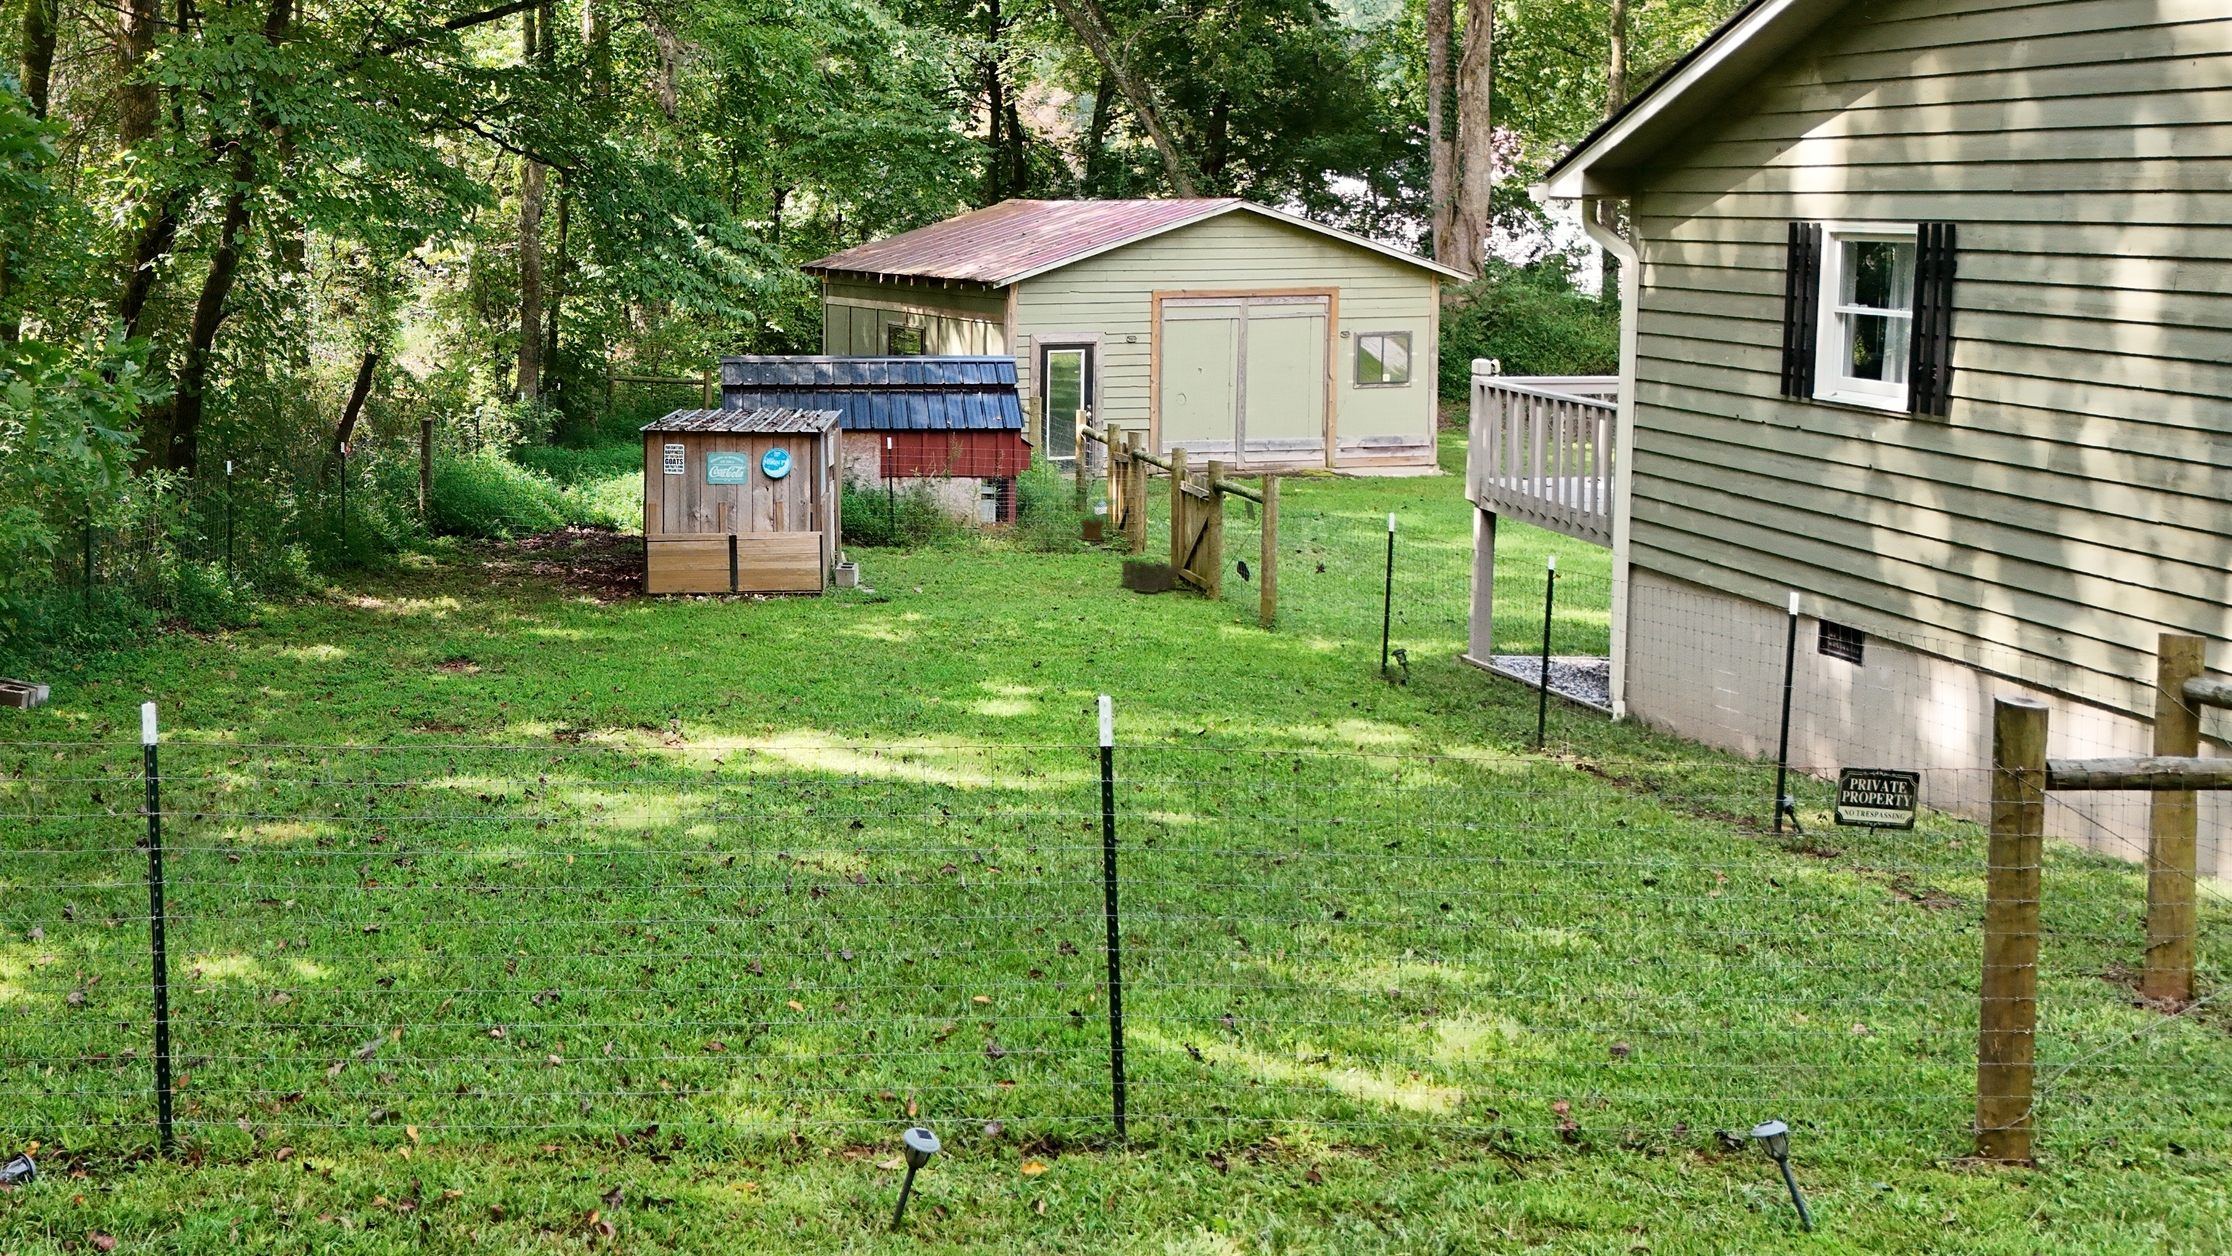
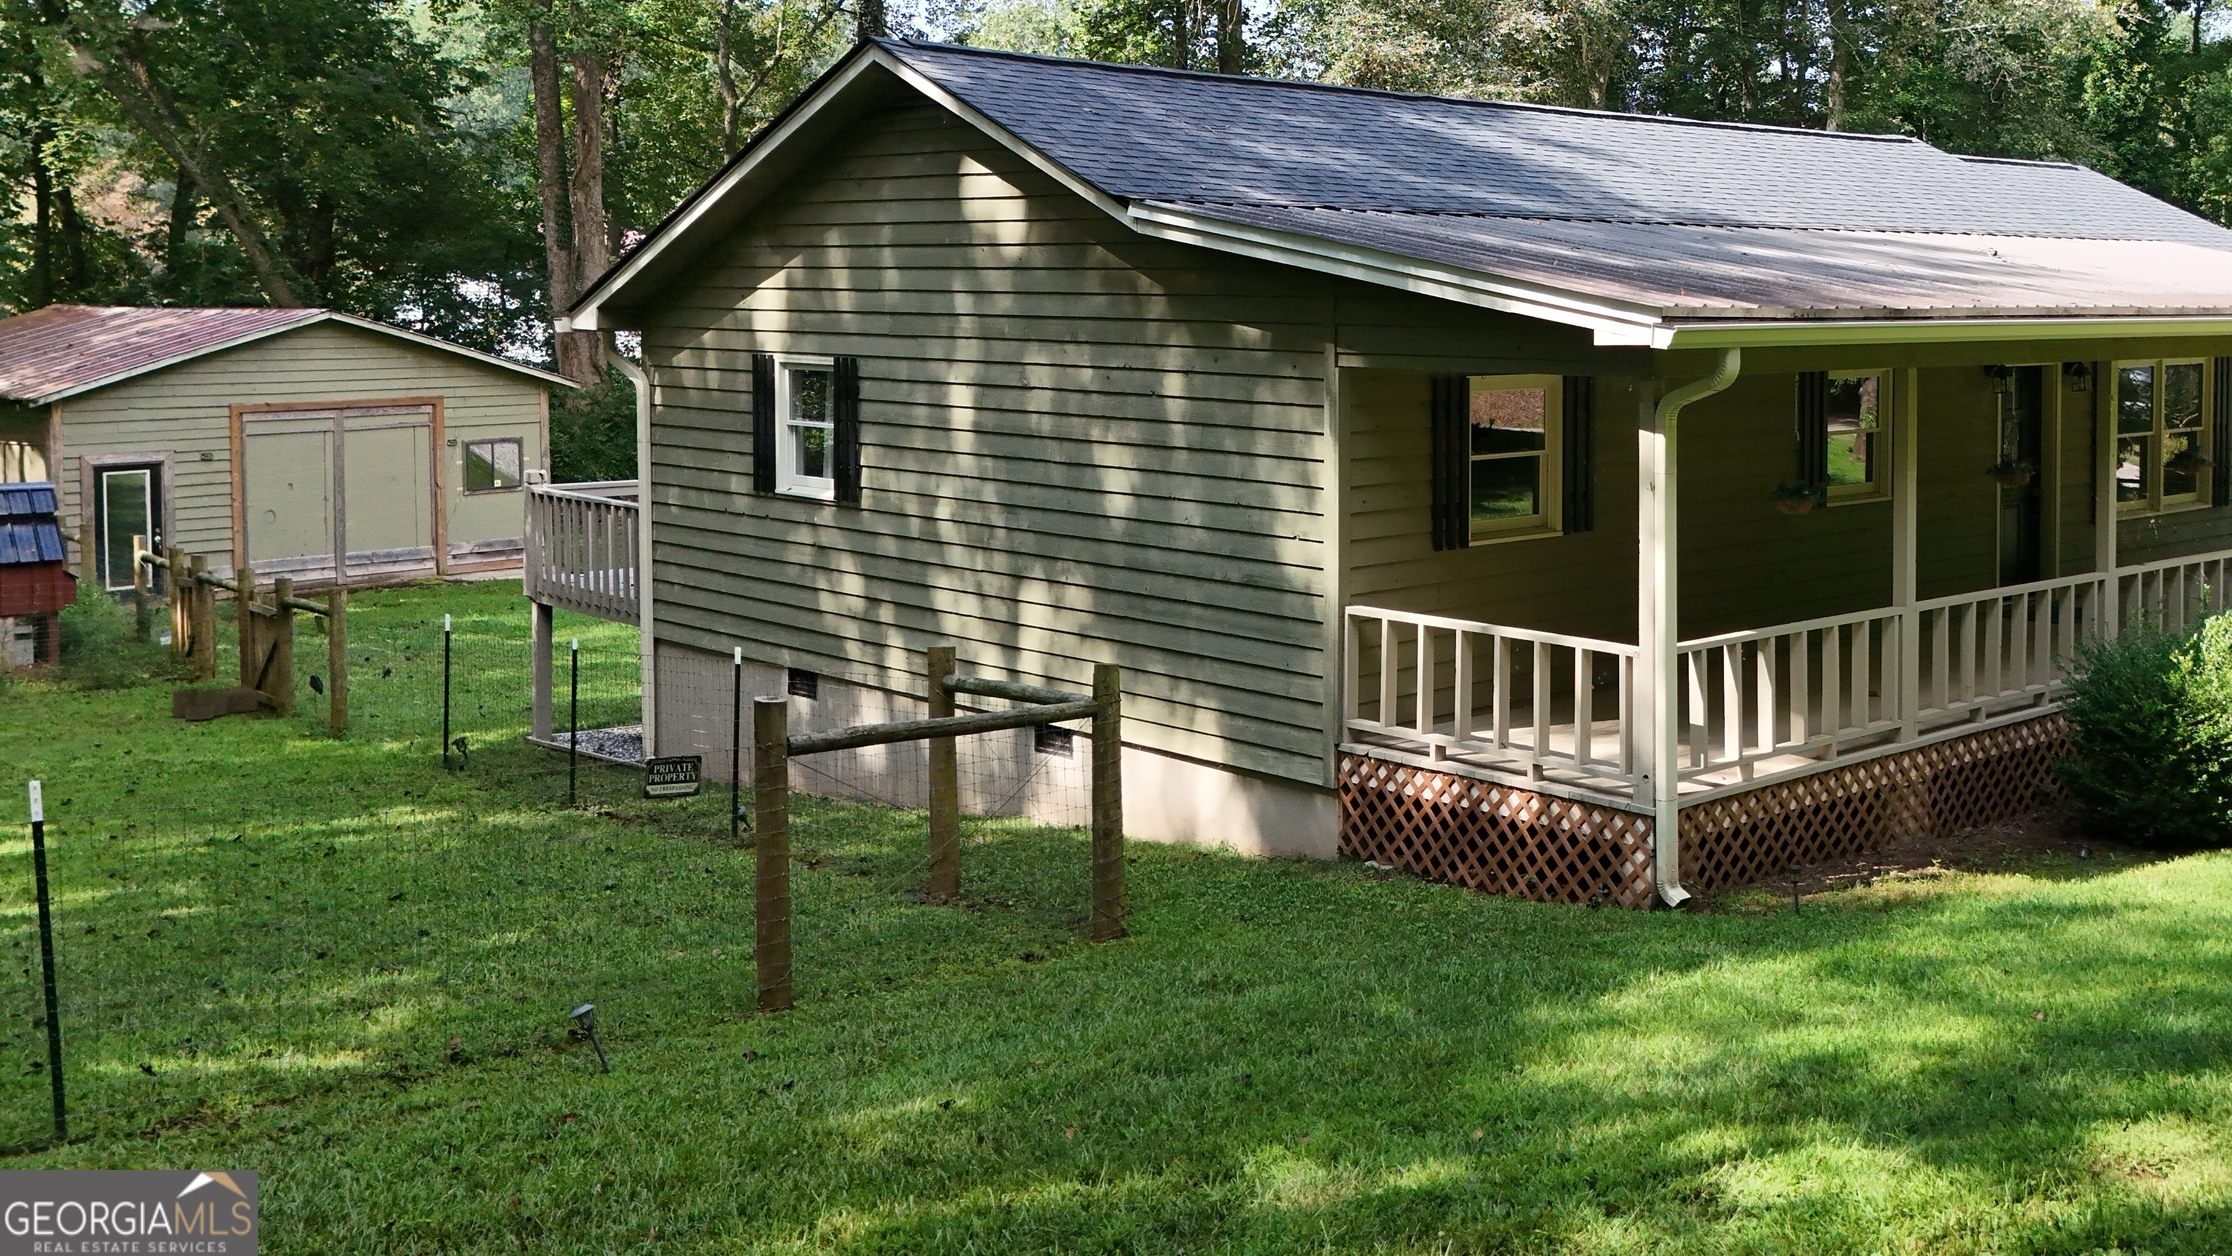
potted plant: present [1069,494,1118,541] -> none [117,624,183,672]

